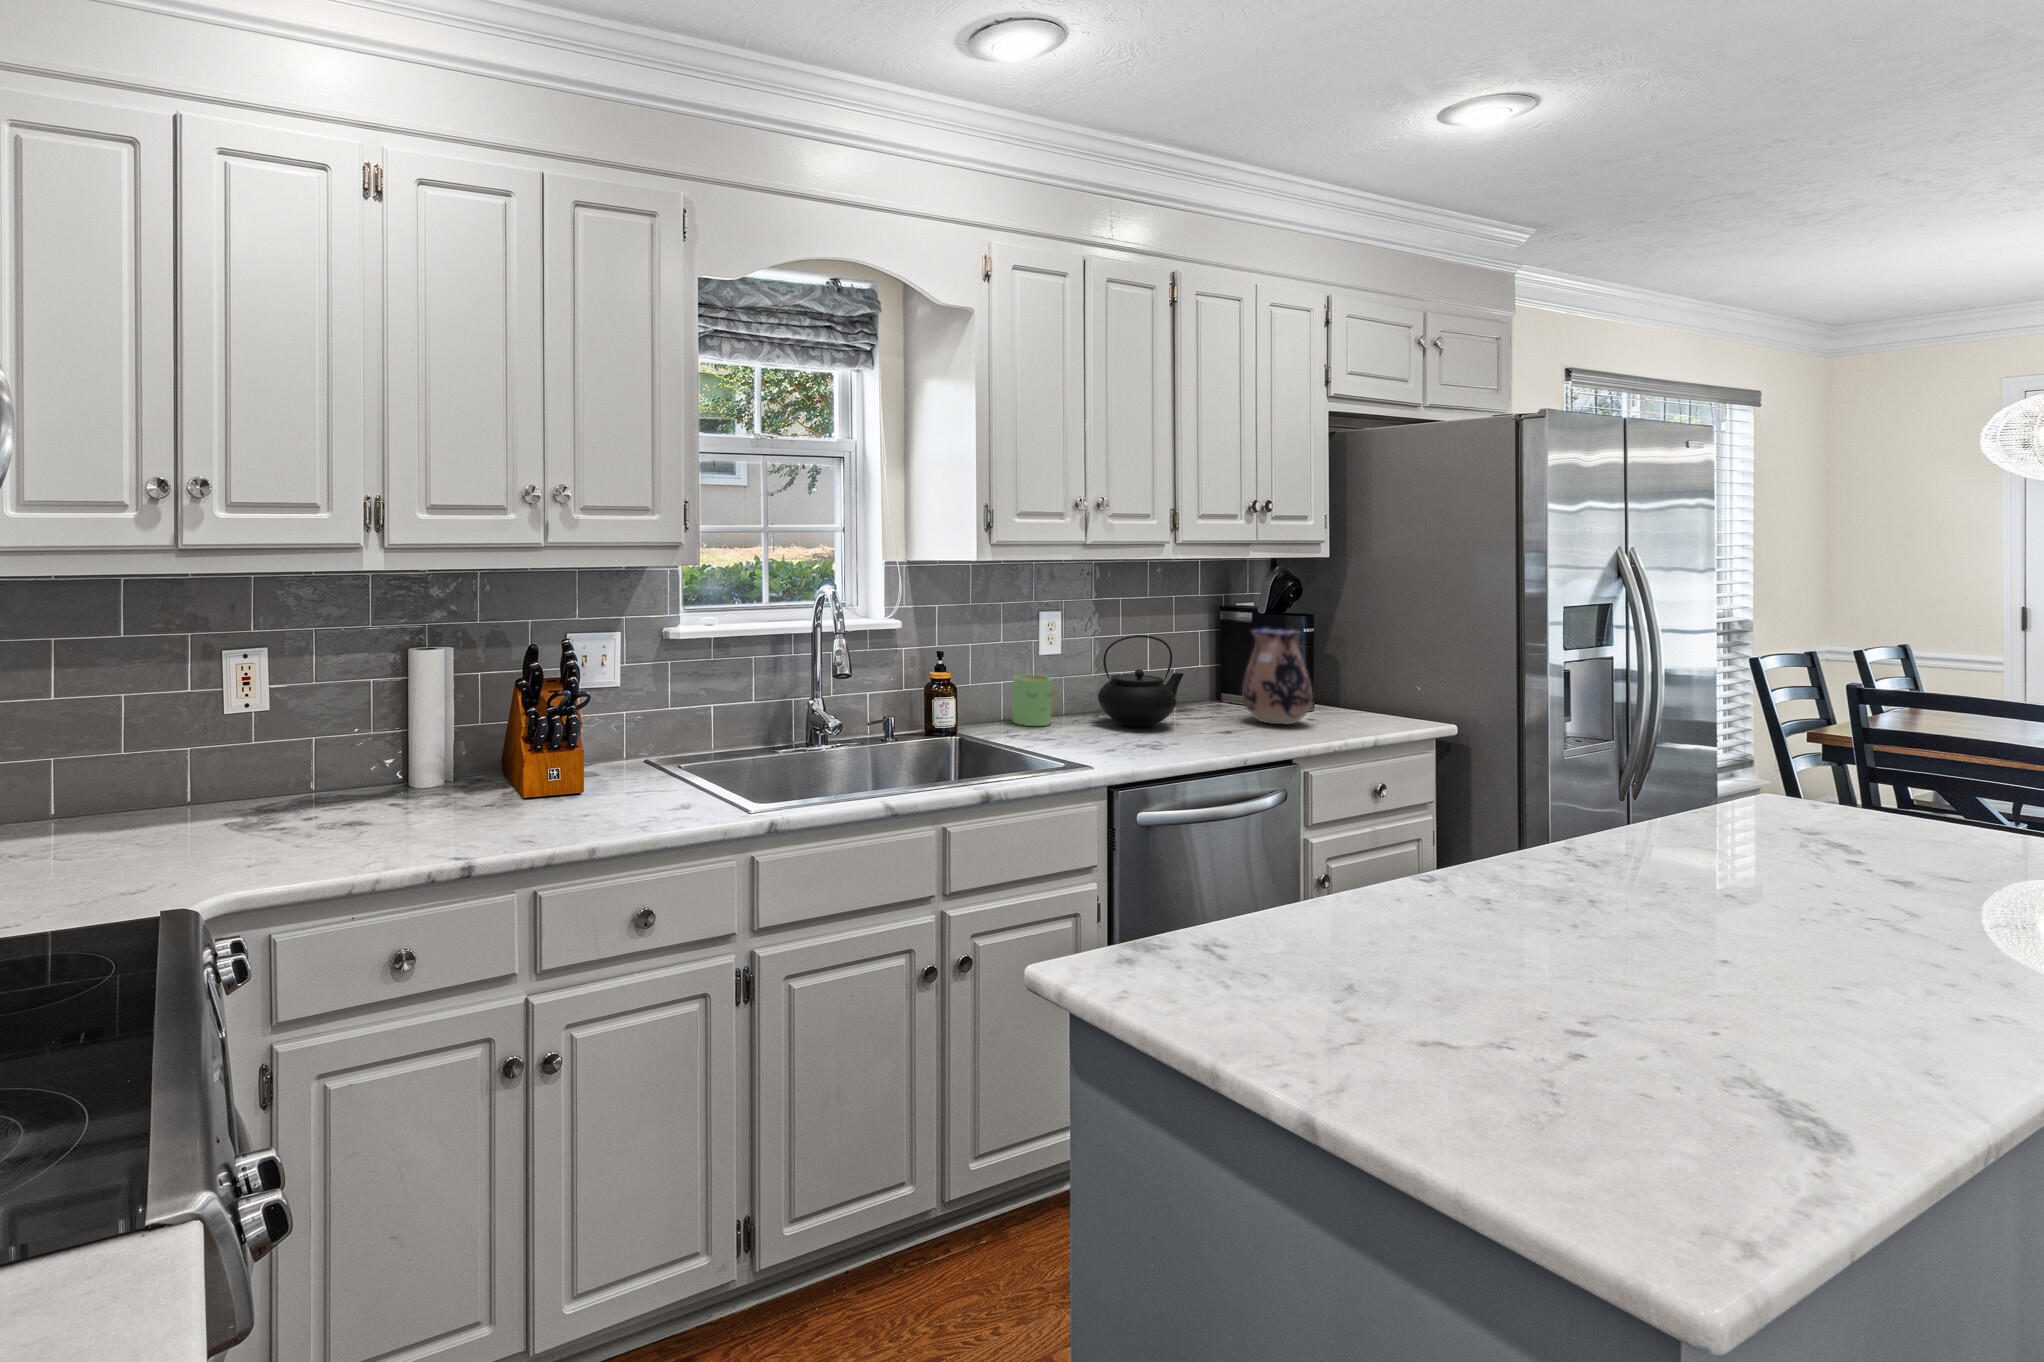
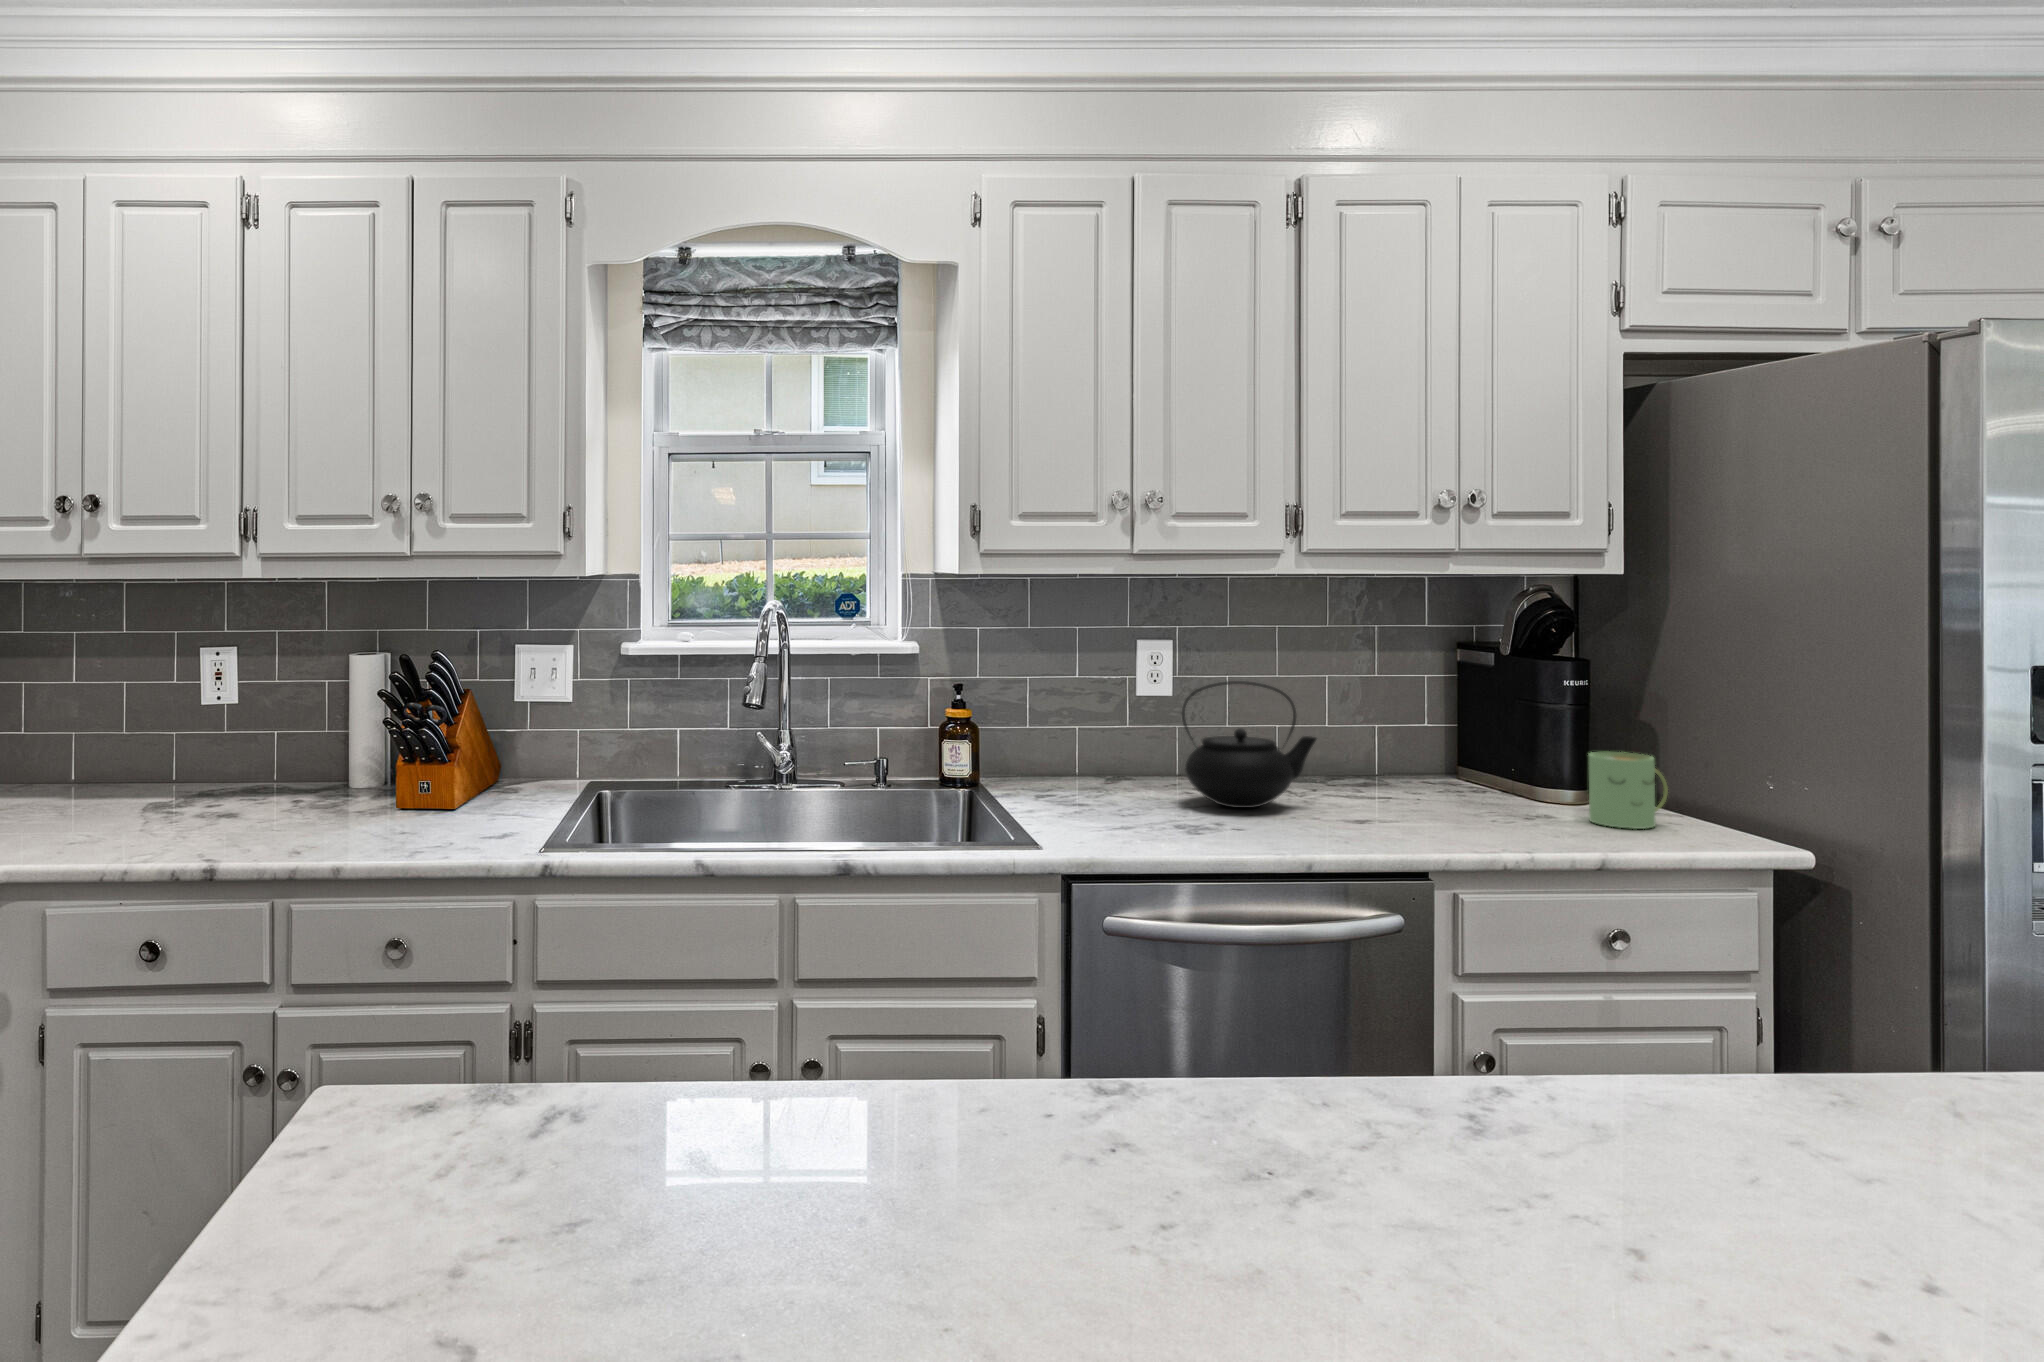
ceramic pitcher: present [1242,628,1313,725] -> none [1420,678,1527,820]
mug: present [1012,675,1057,726] -> present [1589,752,1668,829]

